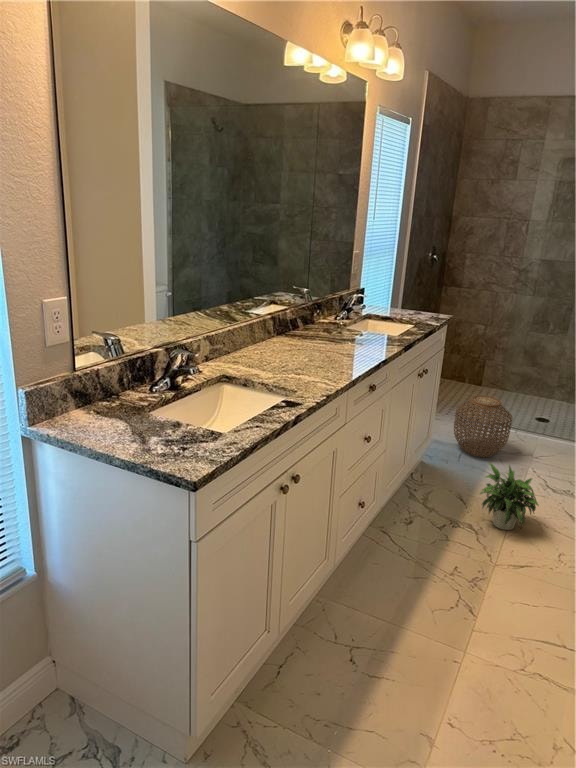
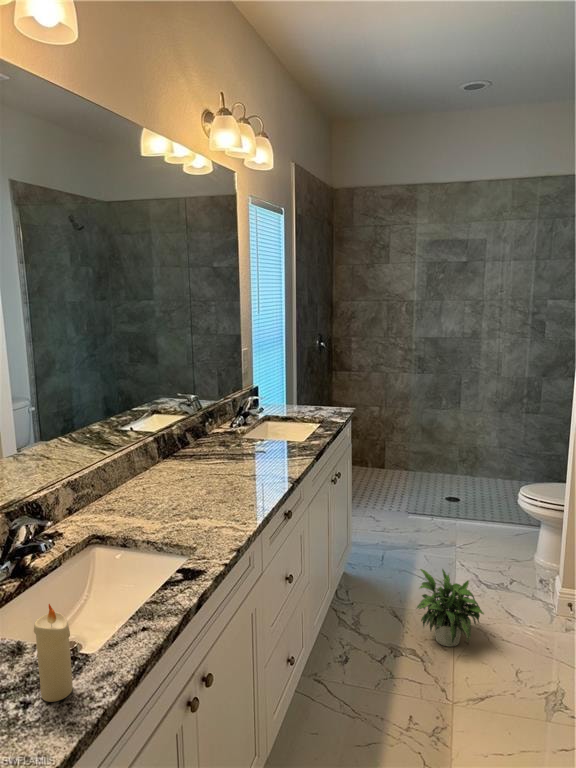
candle: none [194,389,215,449] -> present [34,604,73,702]
woven basket: present [454,395,512,457] -> none [370,486,429,555]

